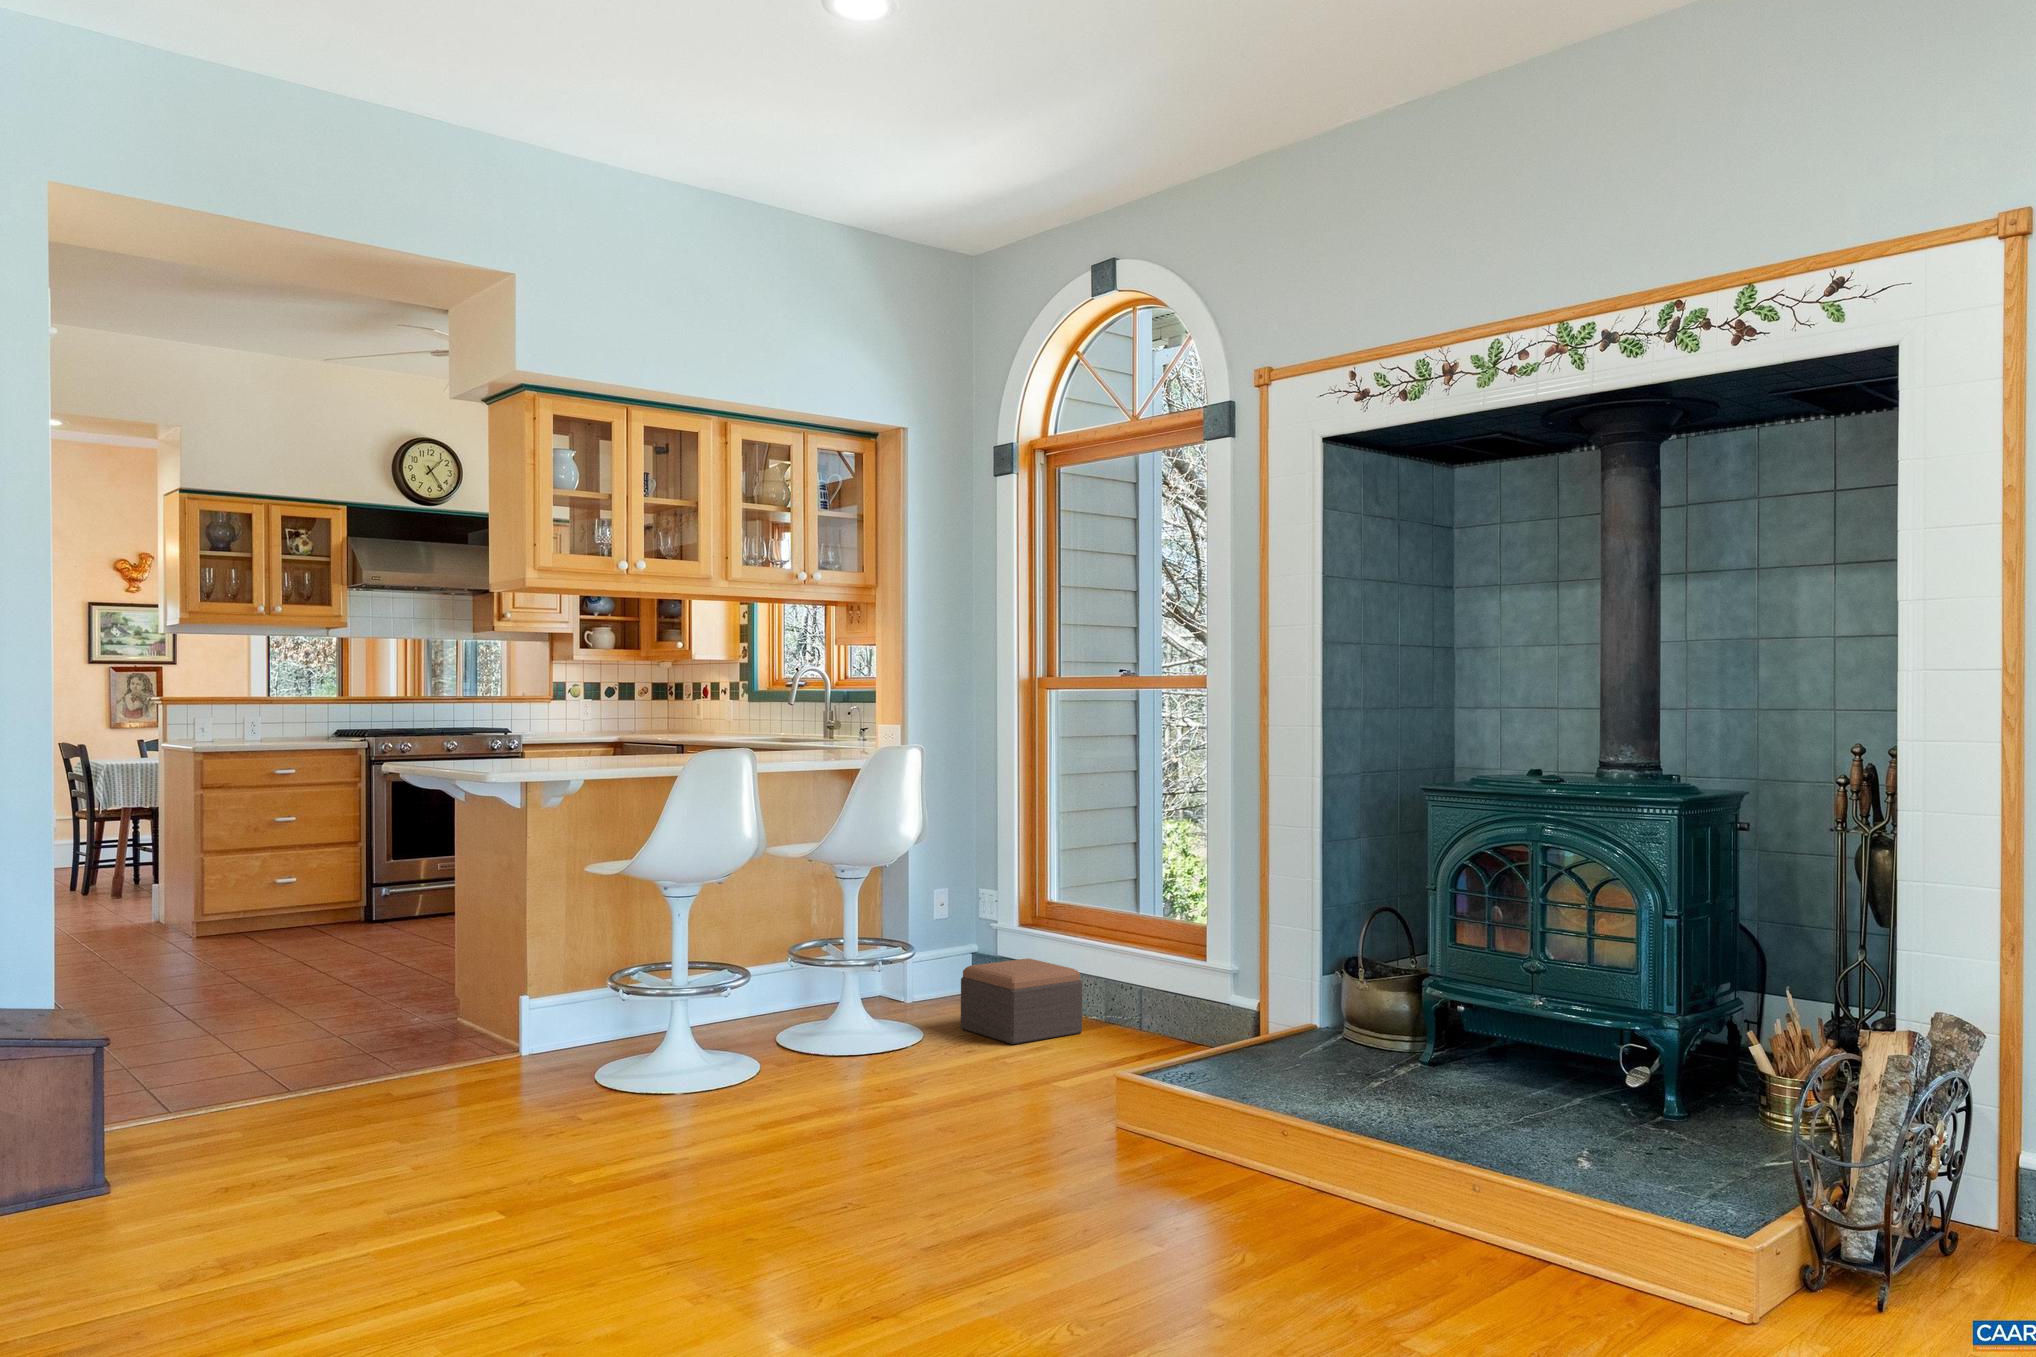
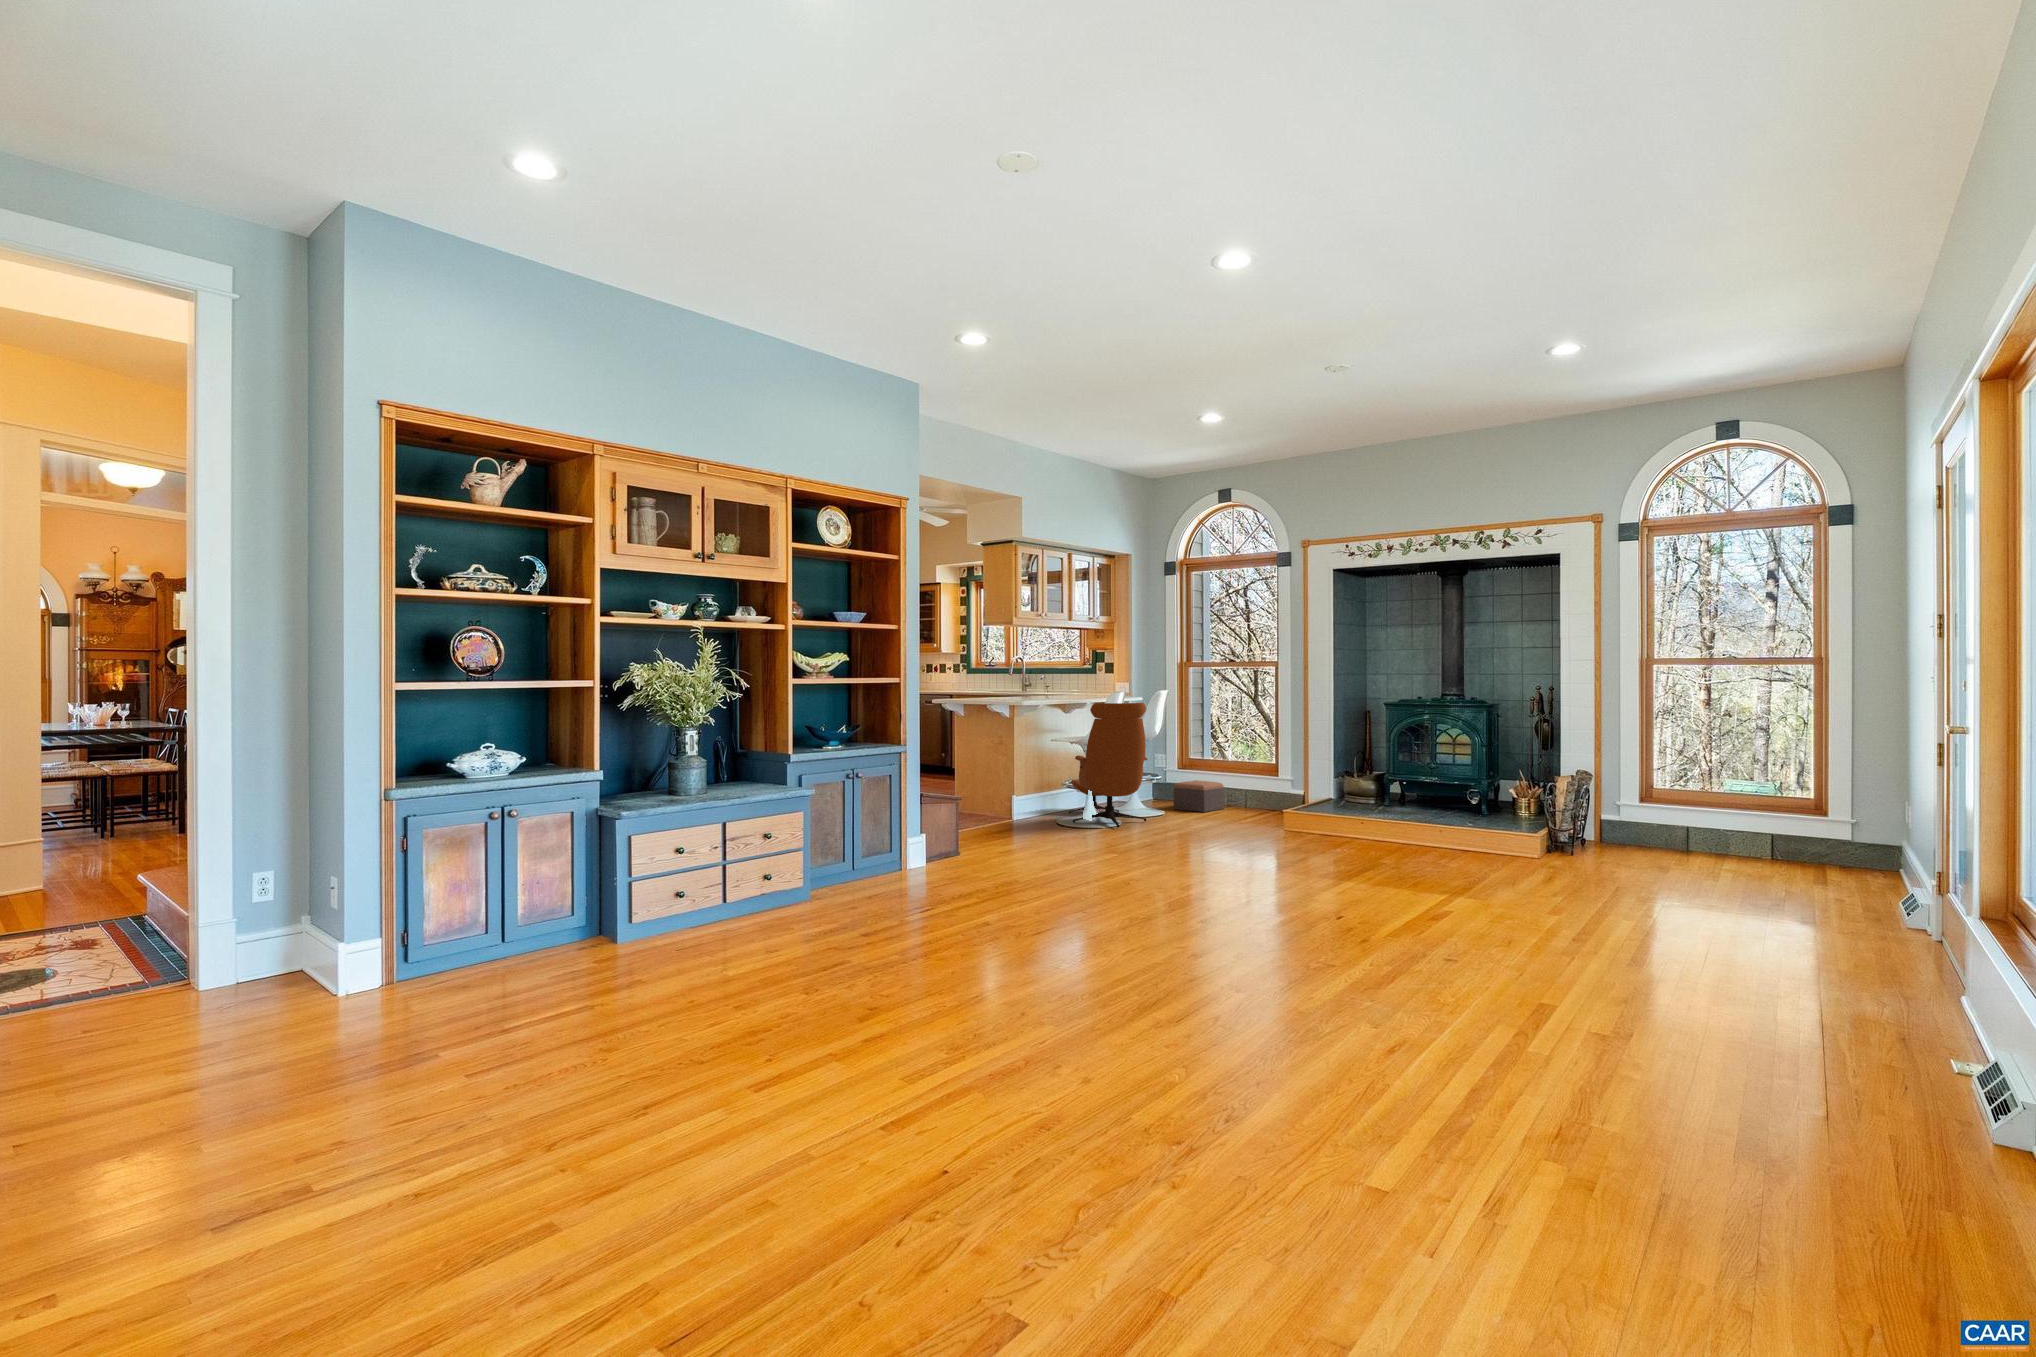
lounge chair: none [620,775,815,1099] -> present [1069,703,1147,828]

